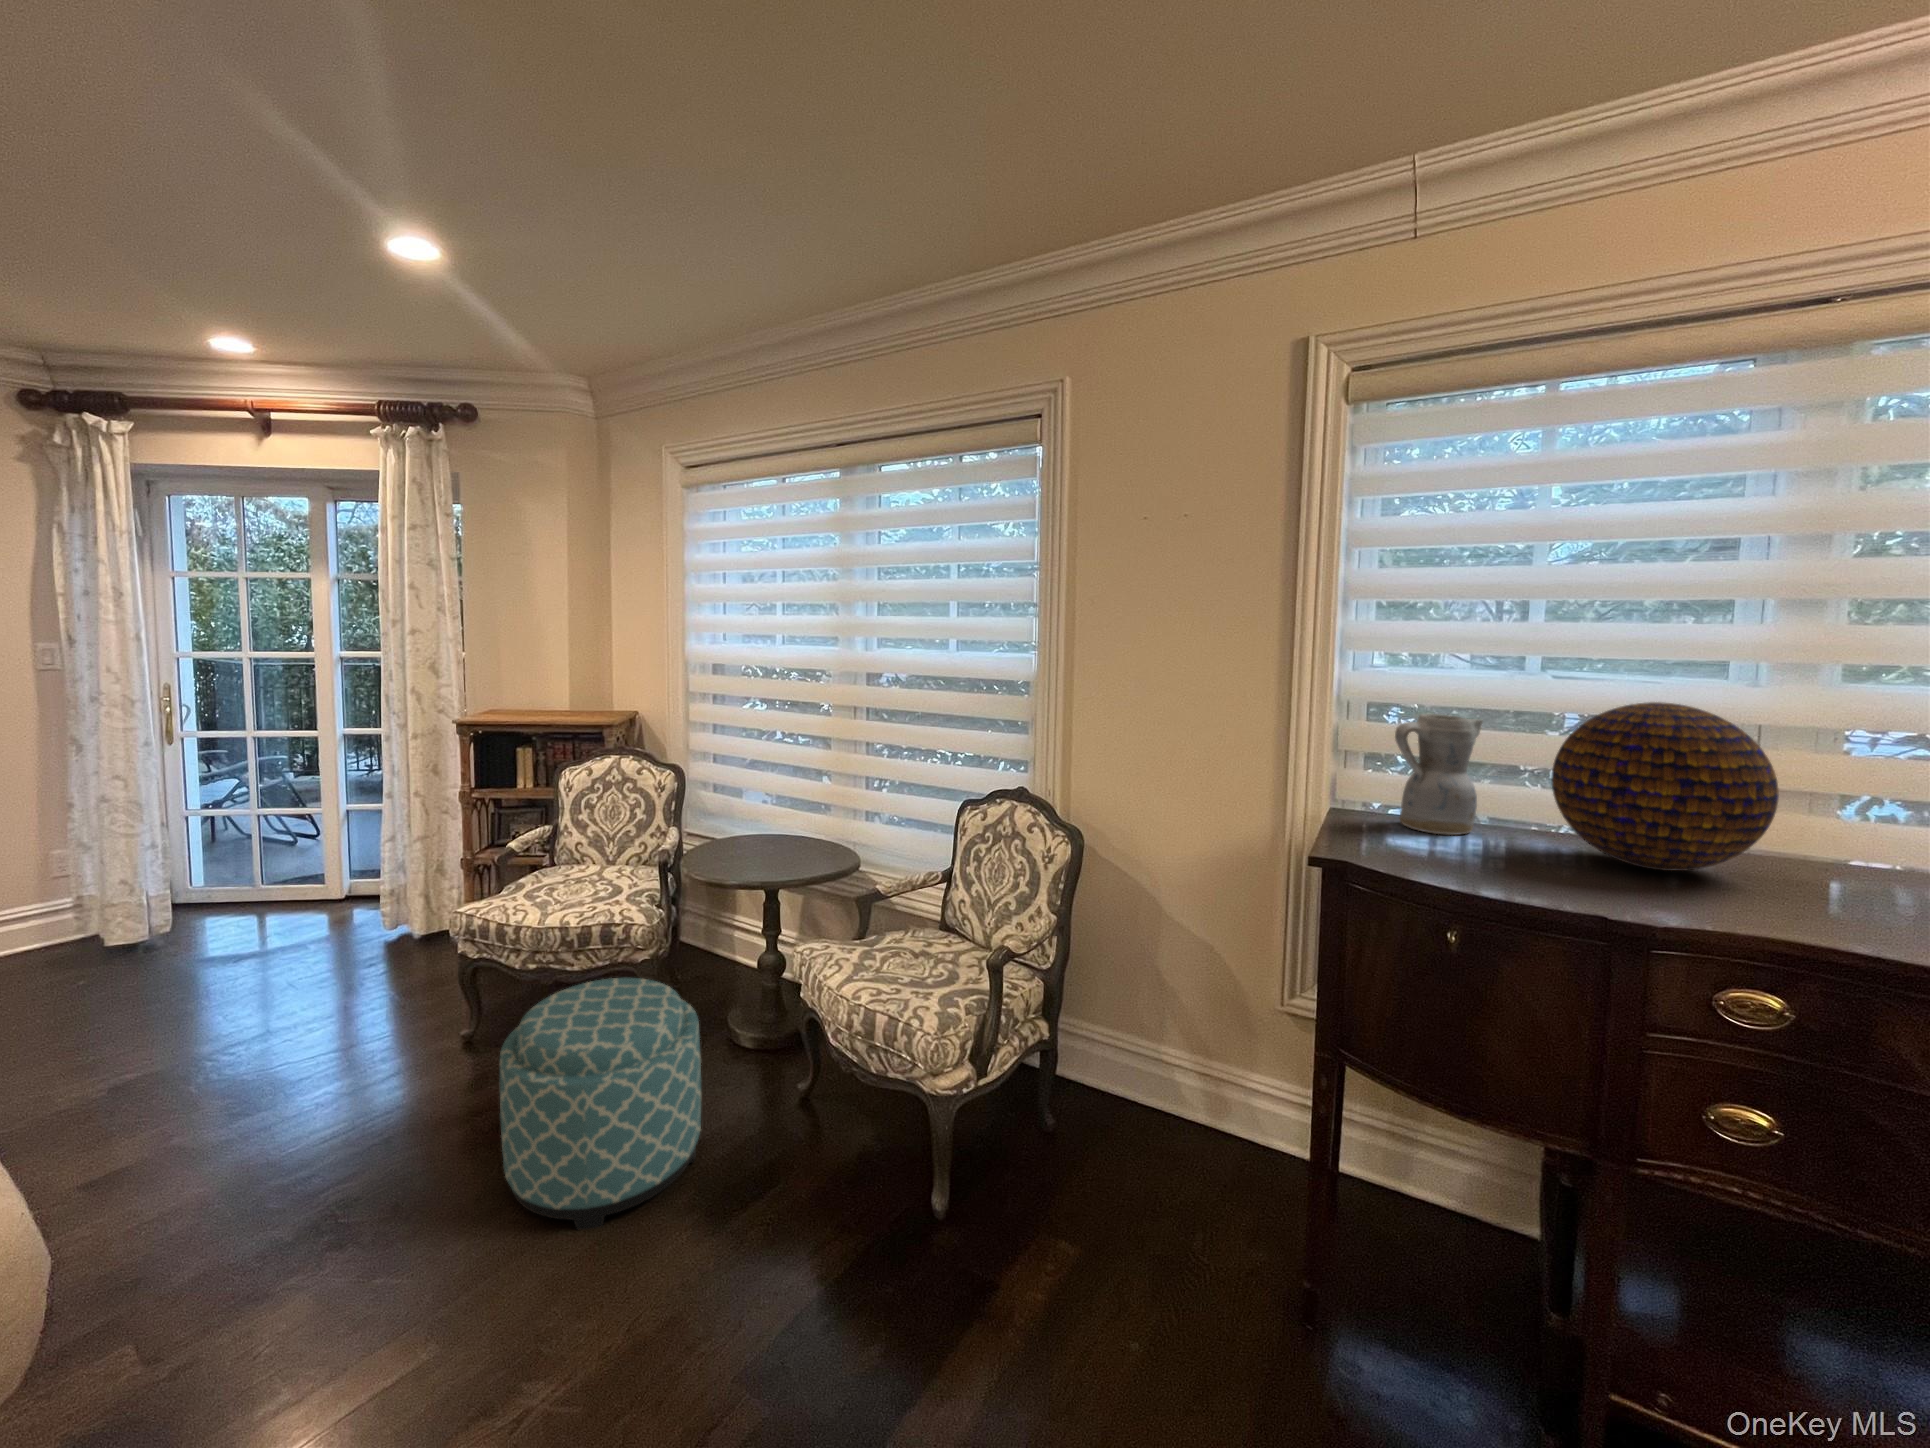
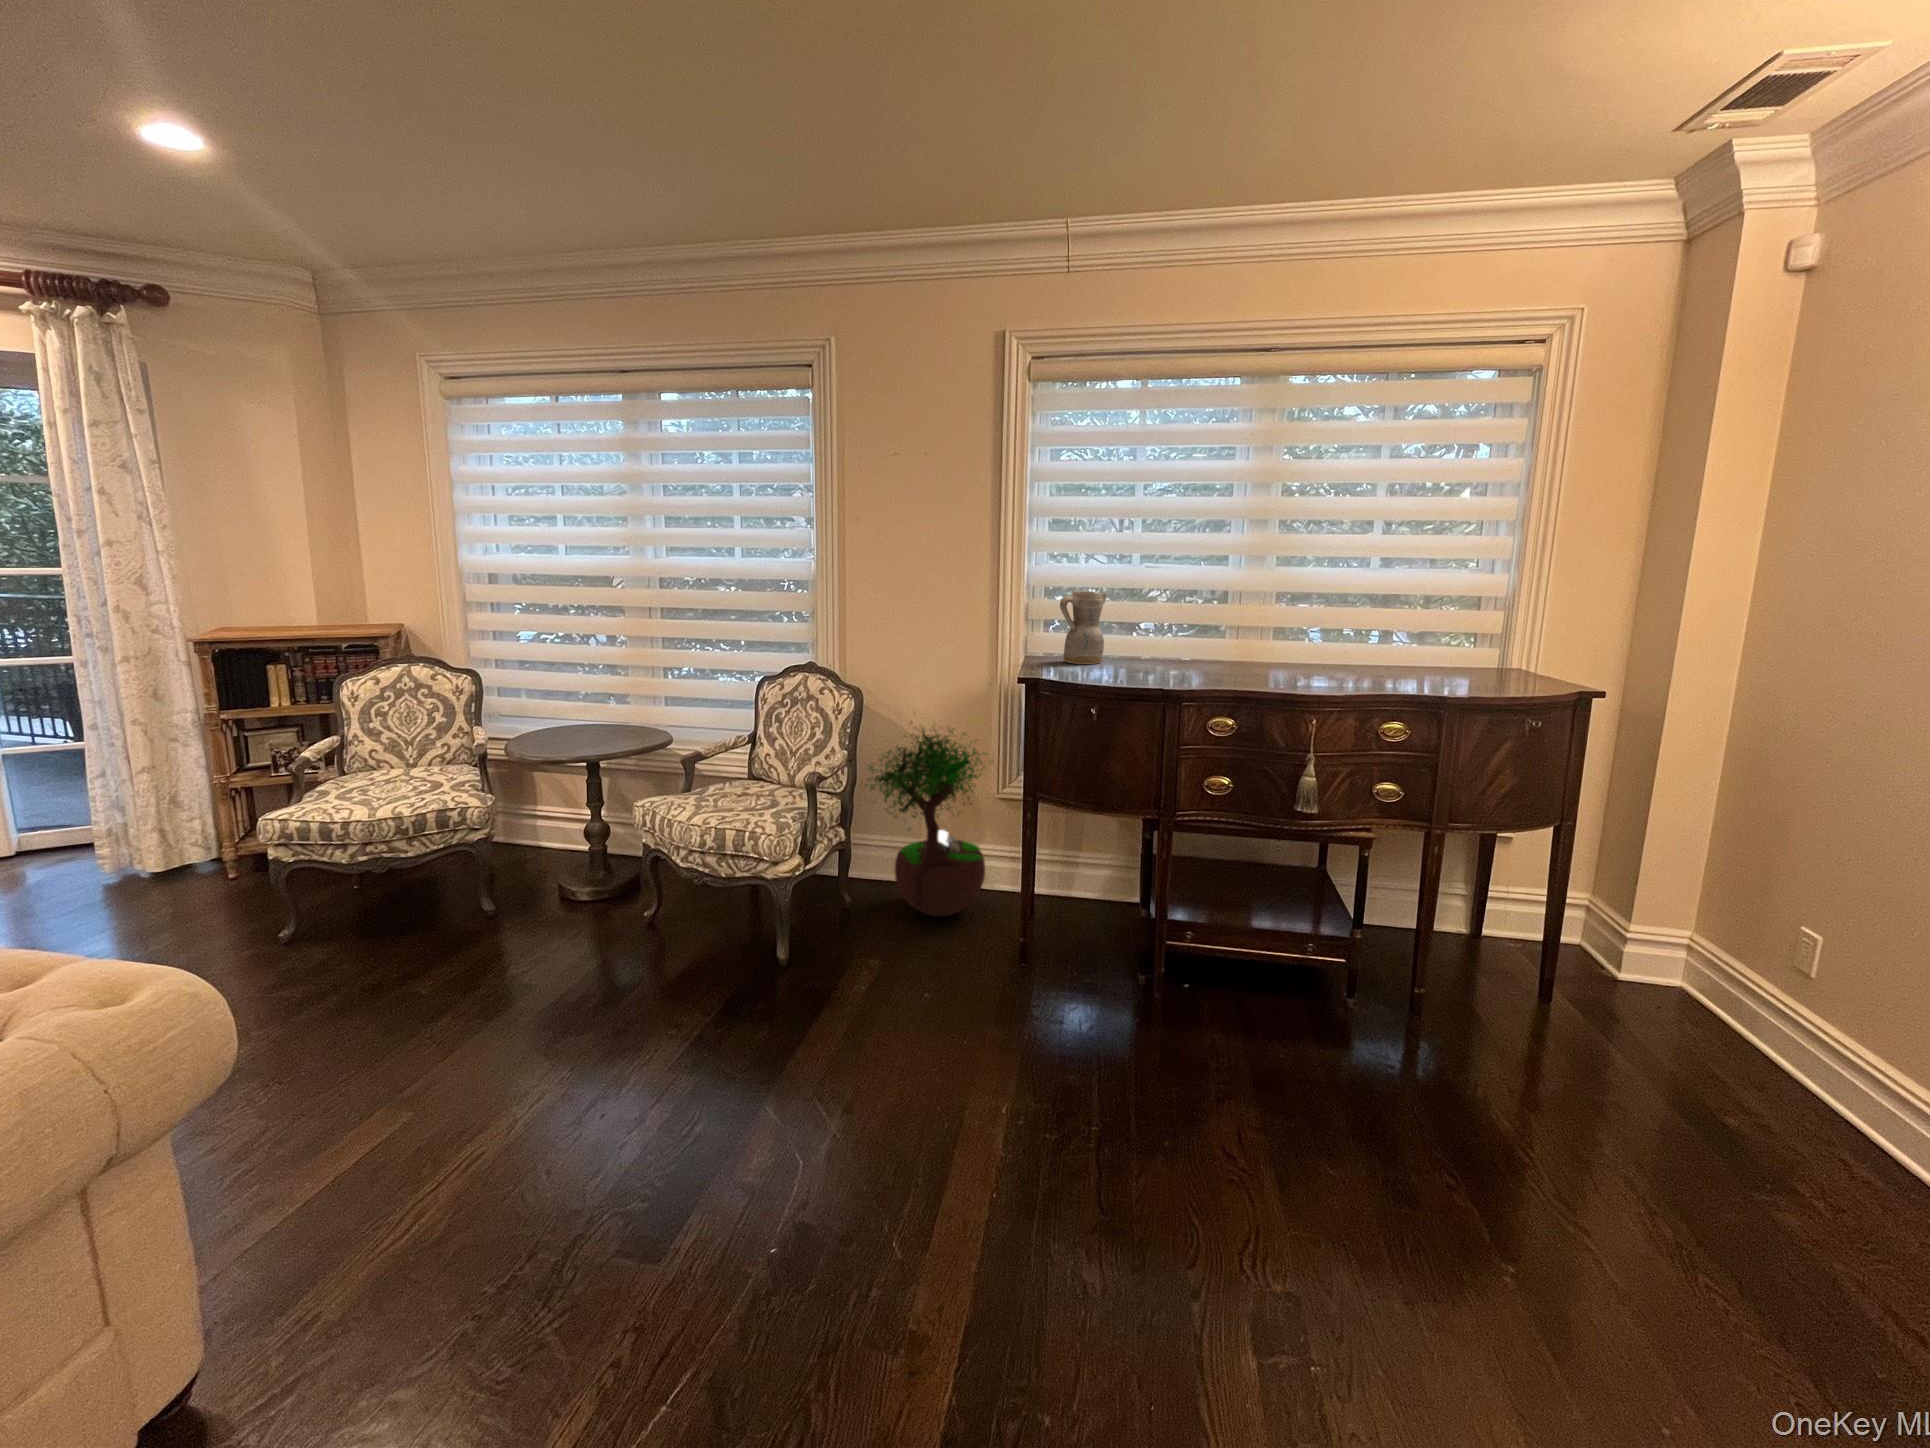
decorative orb: present [1552,702,1779,871] -> none [1138,578,1232,670]
potted tree: none [1070,875,1272,1187] -> present [868,722,986,916]
ottoman: present [500,978,701,1230] -> none [393,839,577,1026]

